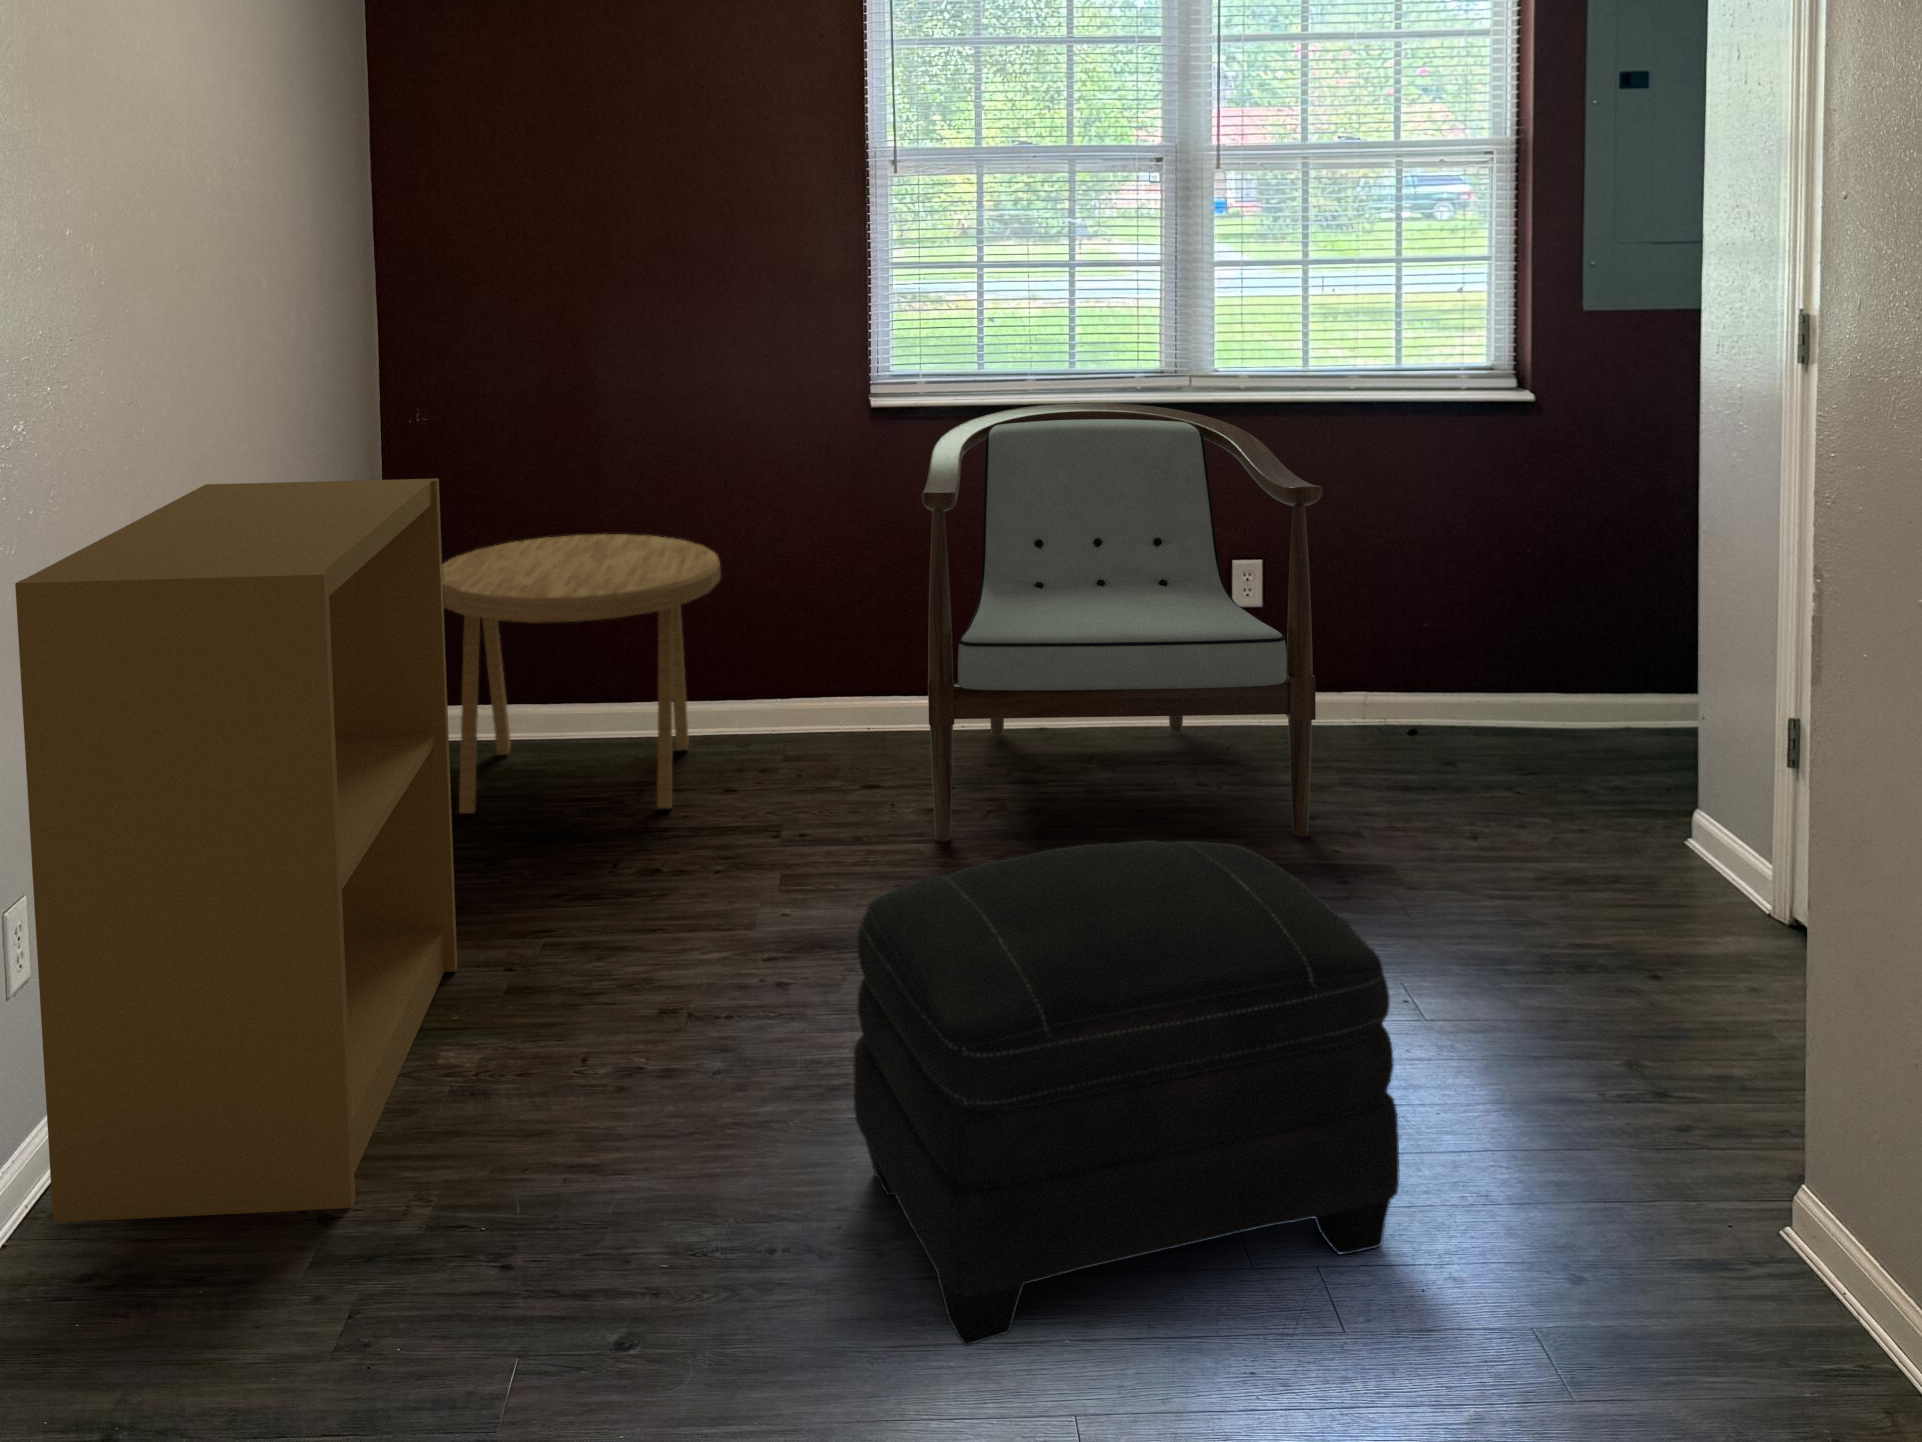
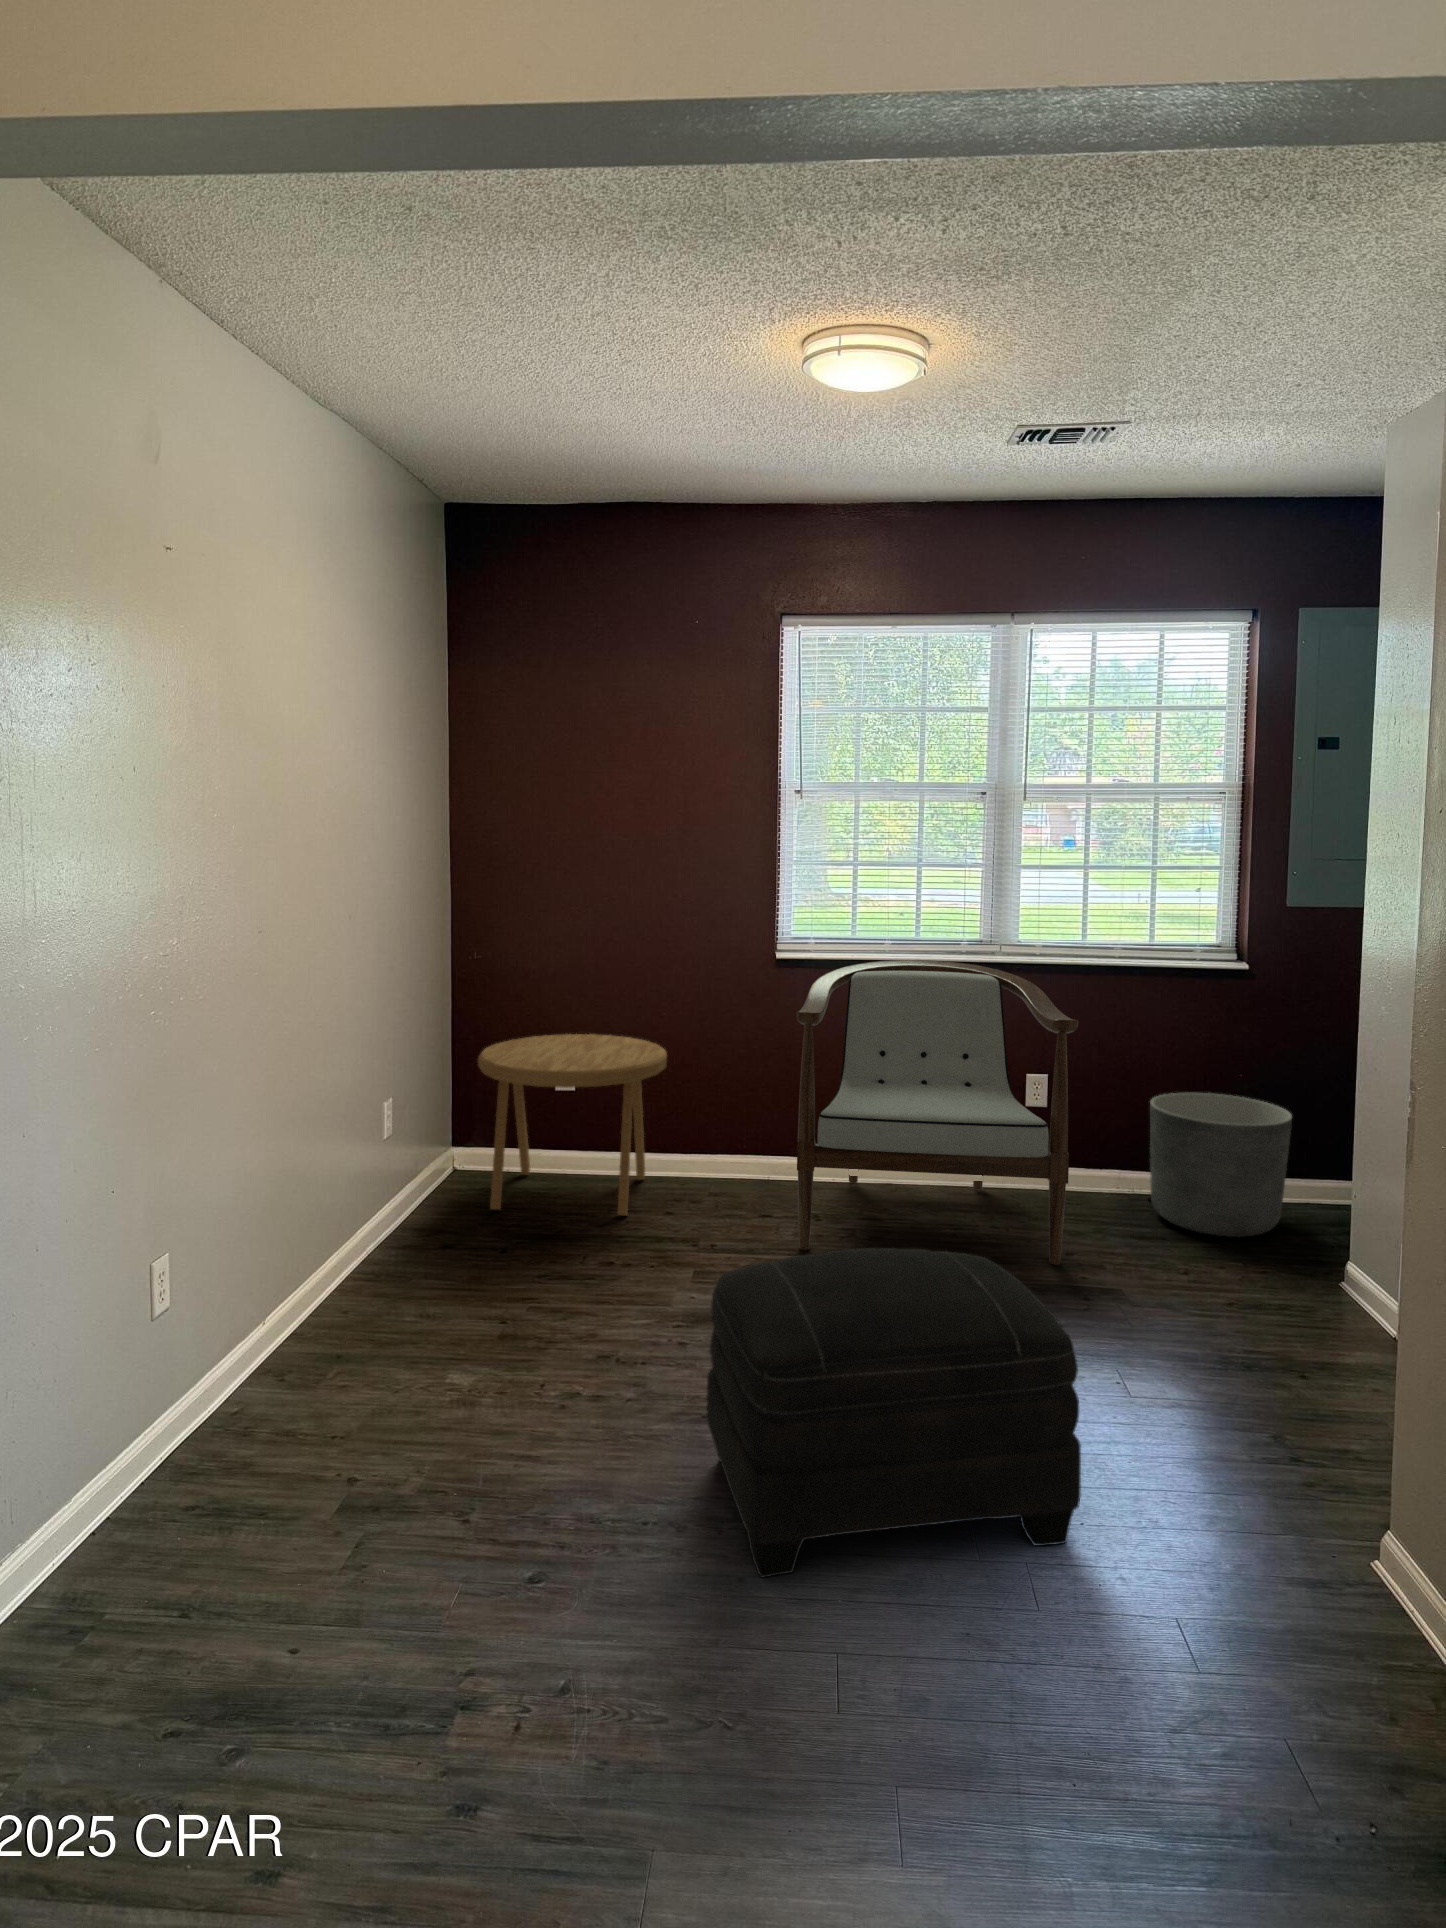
bookshelf: present [15,479,457,1223] -> none [182,981,472,1448]
planter: none [1413,575,1606,777] -> present [1150,1093,1292,1237]

